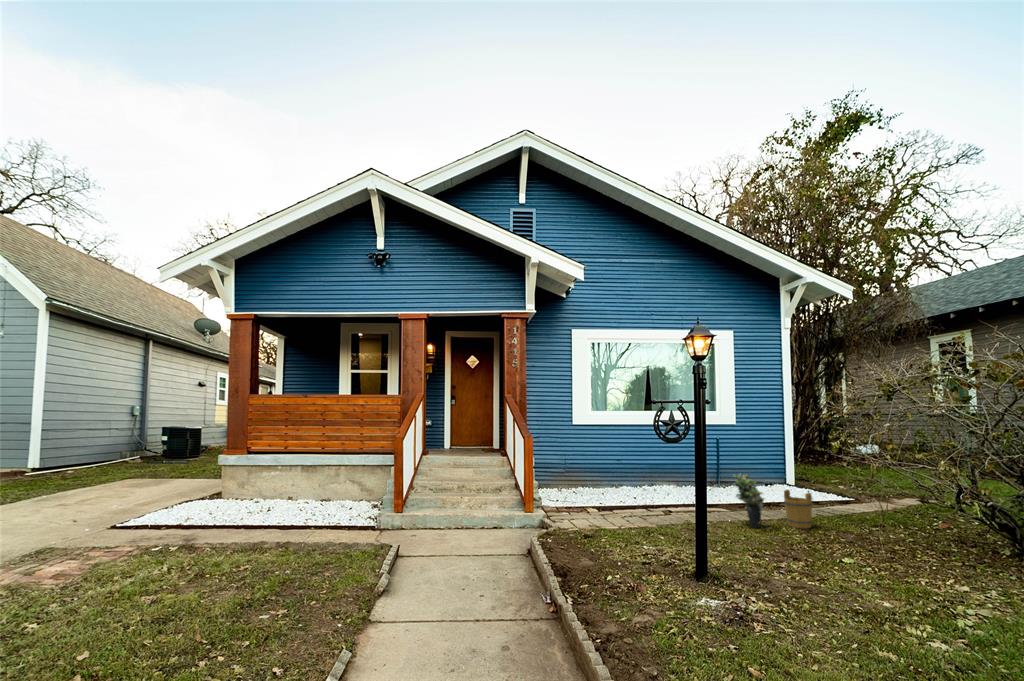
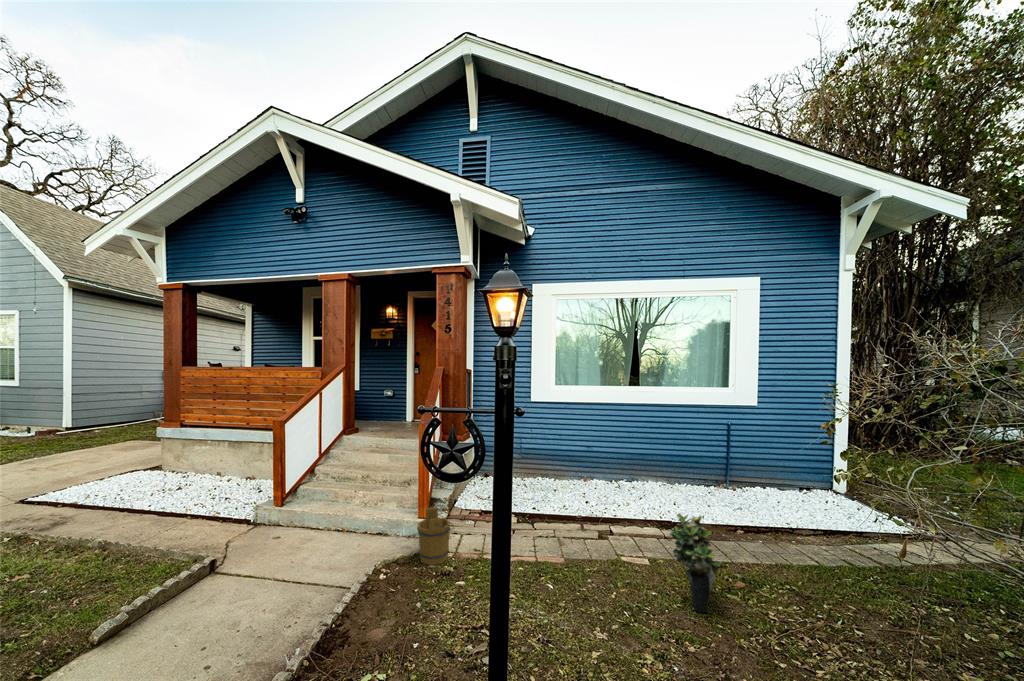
bucket: present [784,490,813,528] -> present [417,507,454,565]

